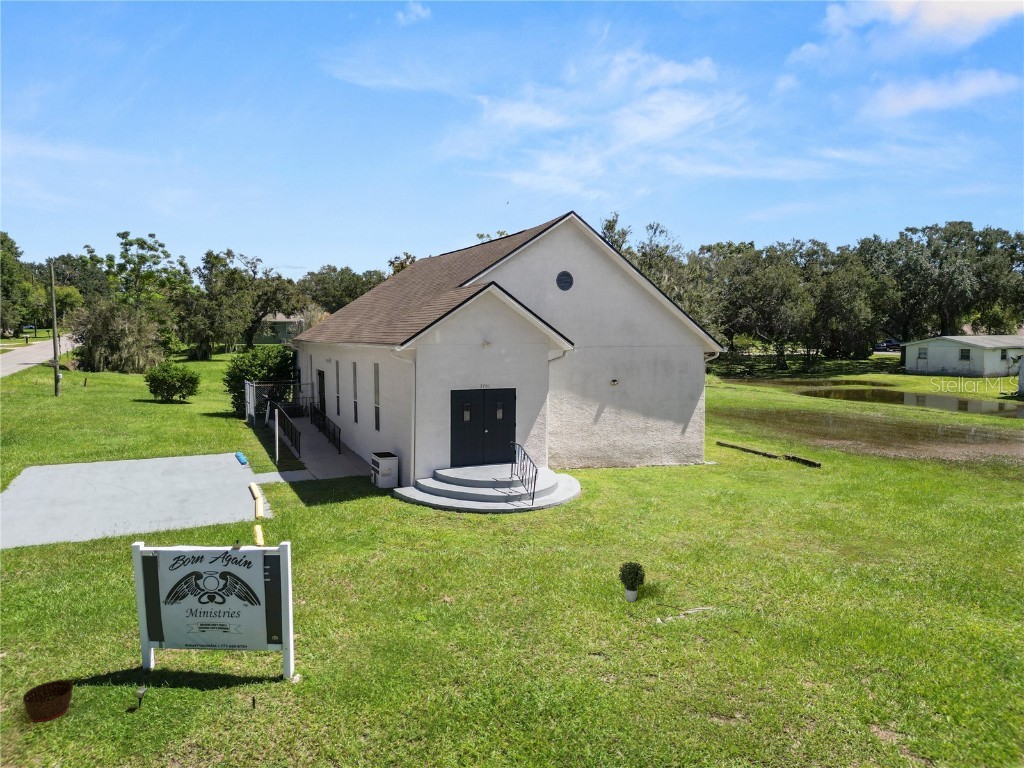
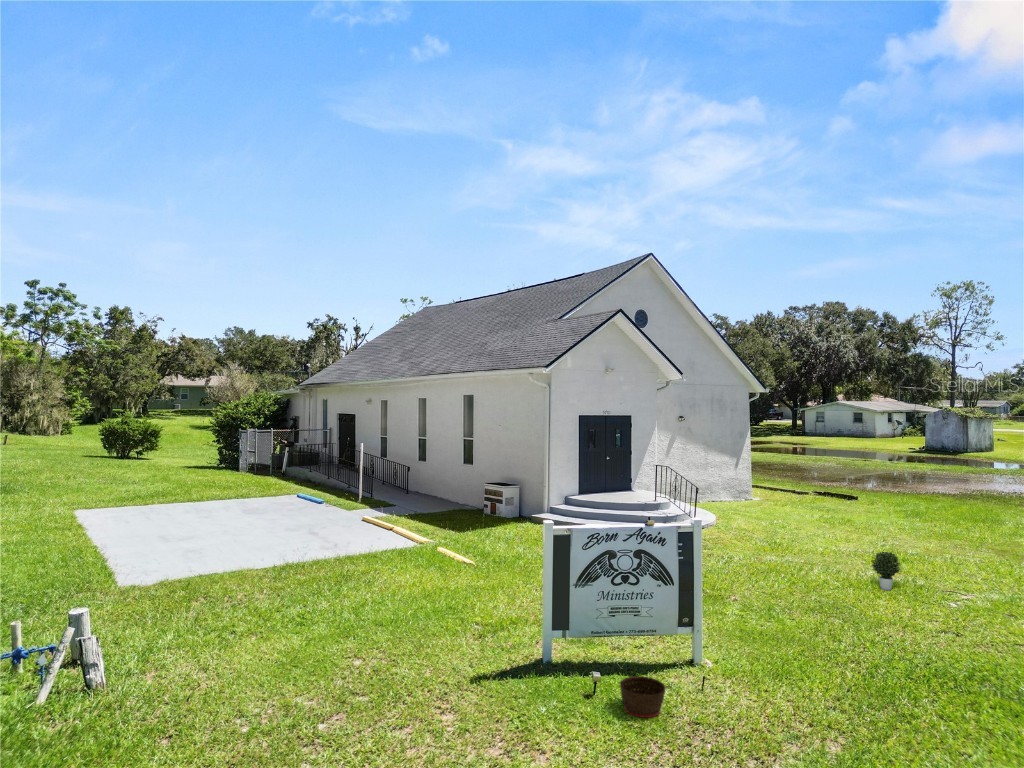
basket: present [23,680,73,722] -> present [620,676,666,718]

